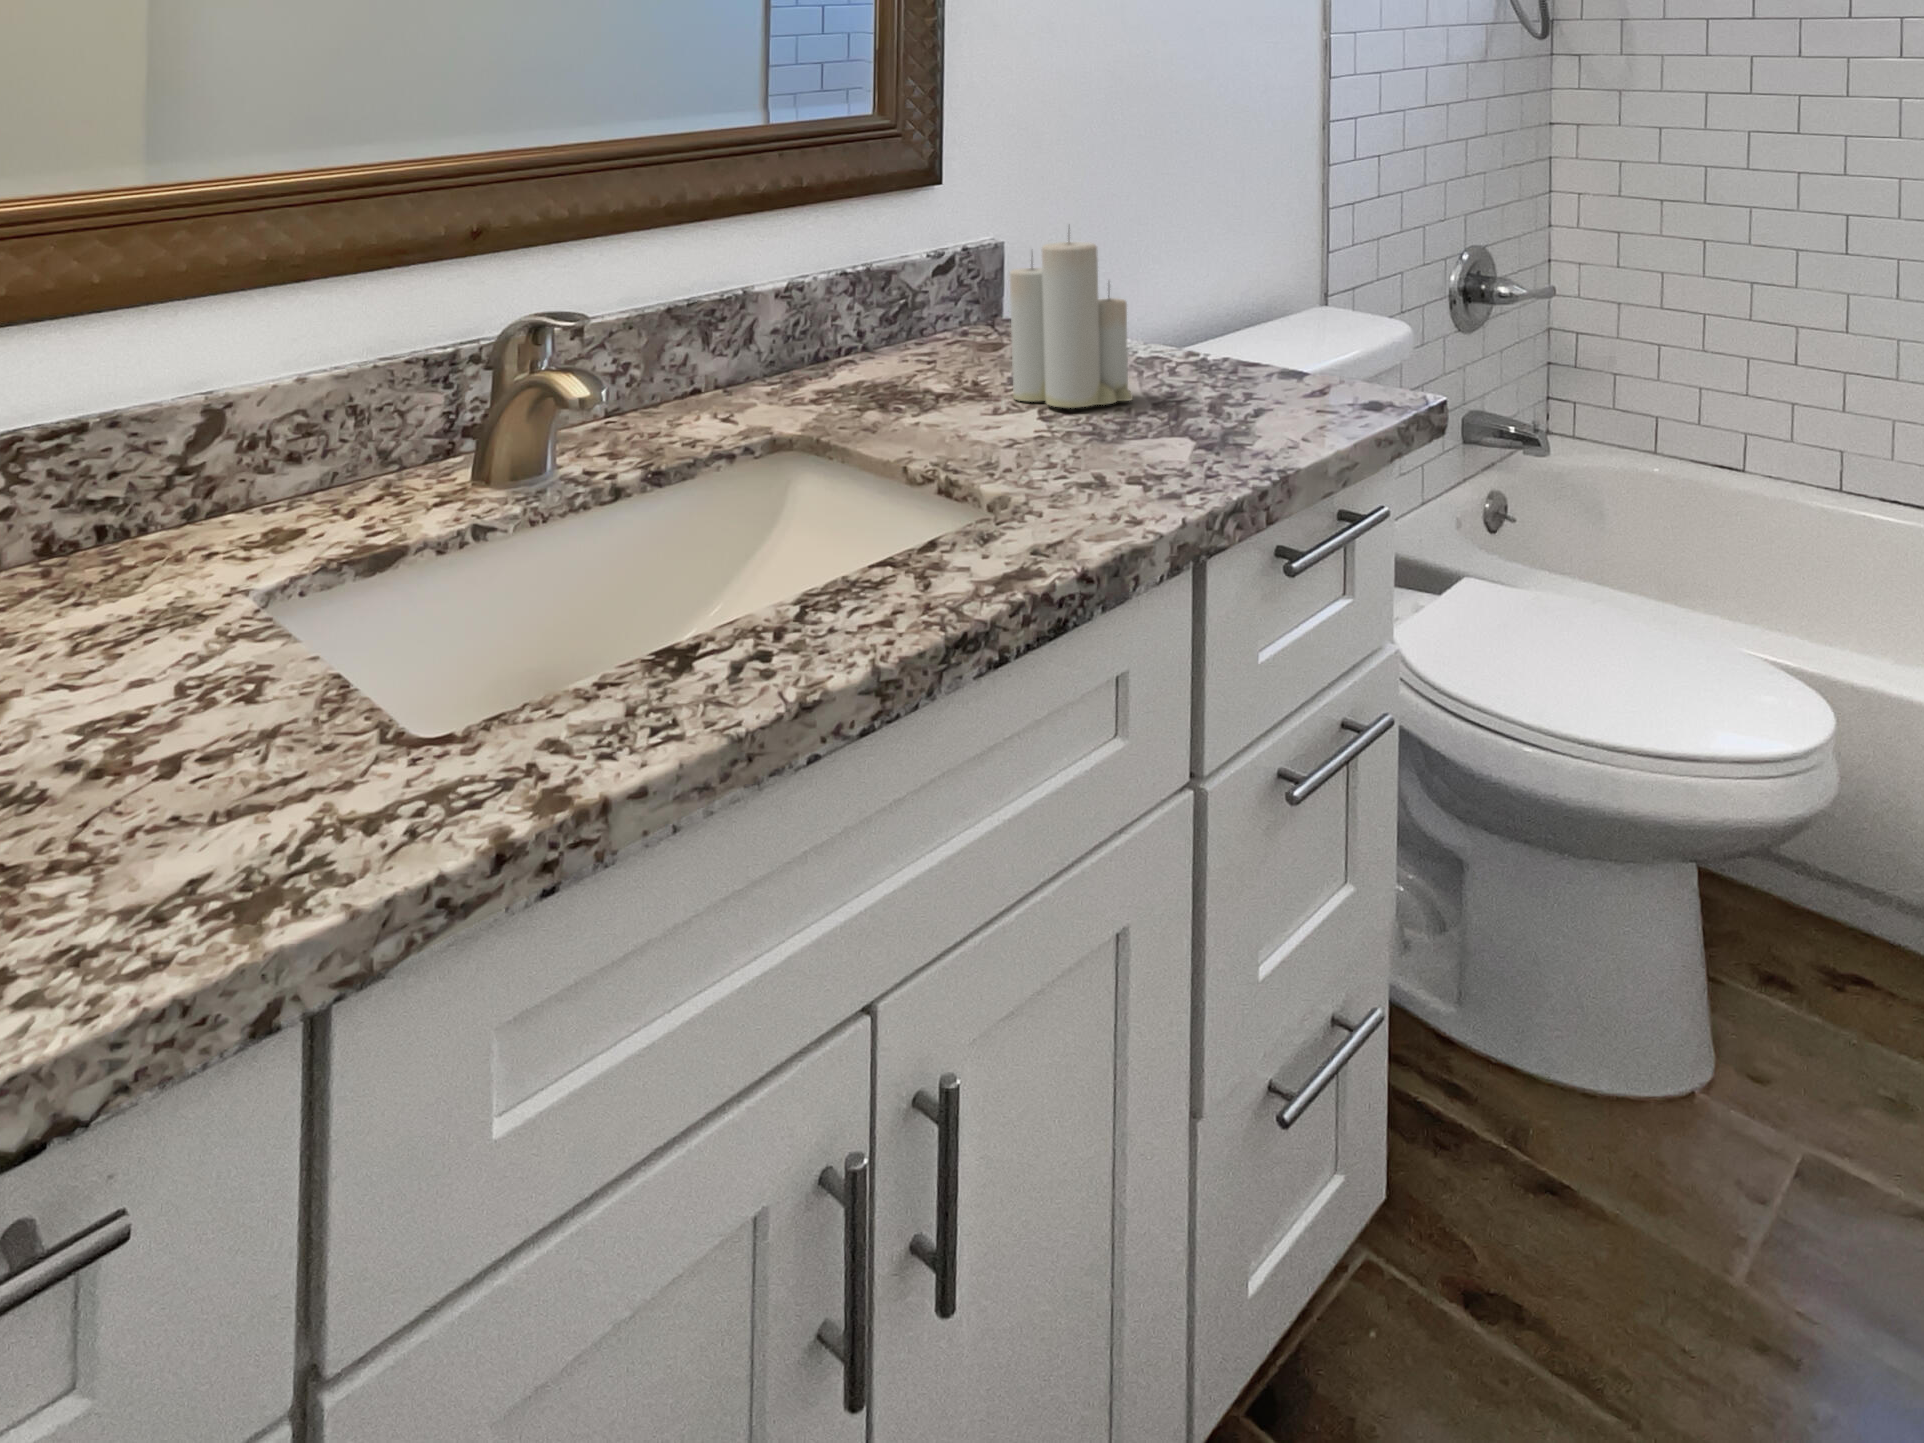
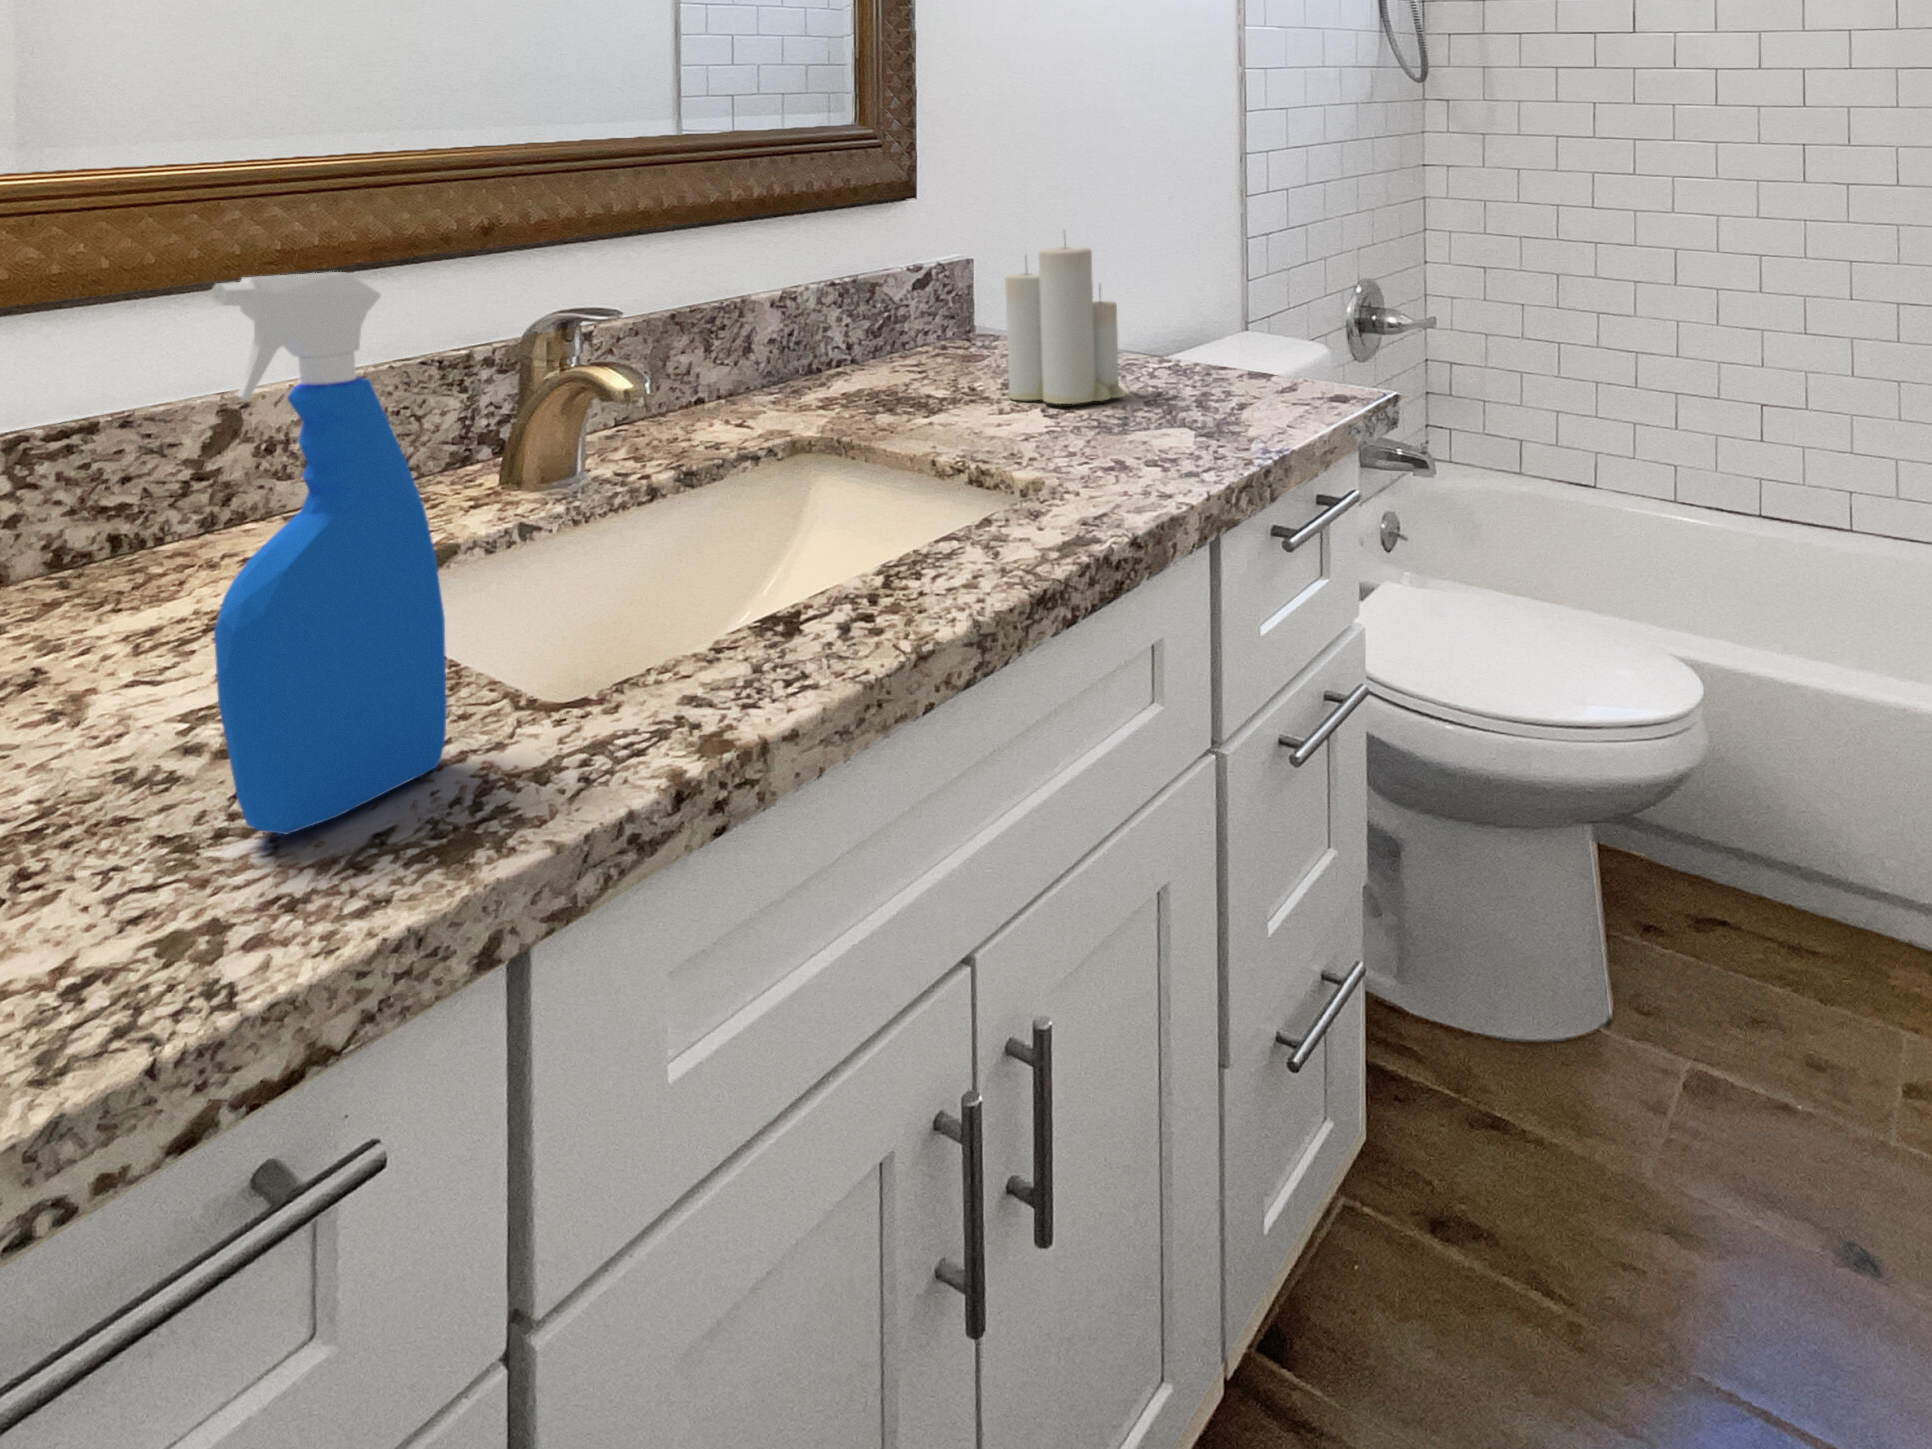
spray bottle: none [18,325,287,881] -> present [211,272,446,834]

